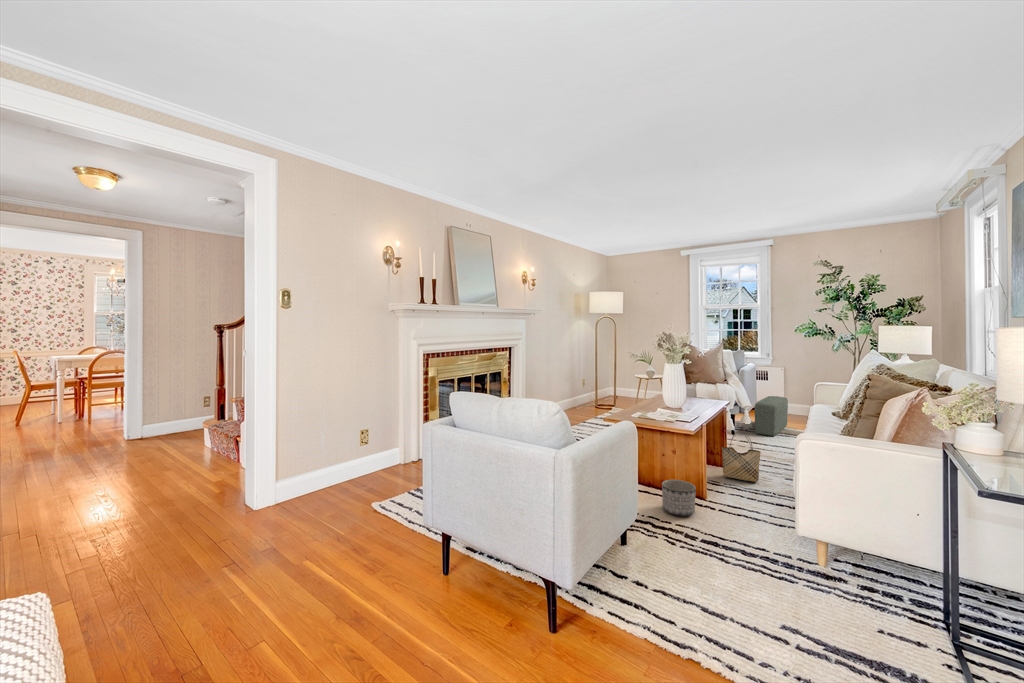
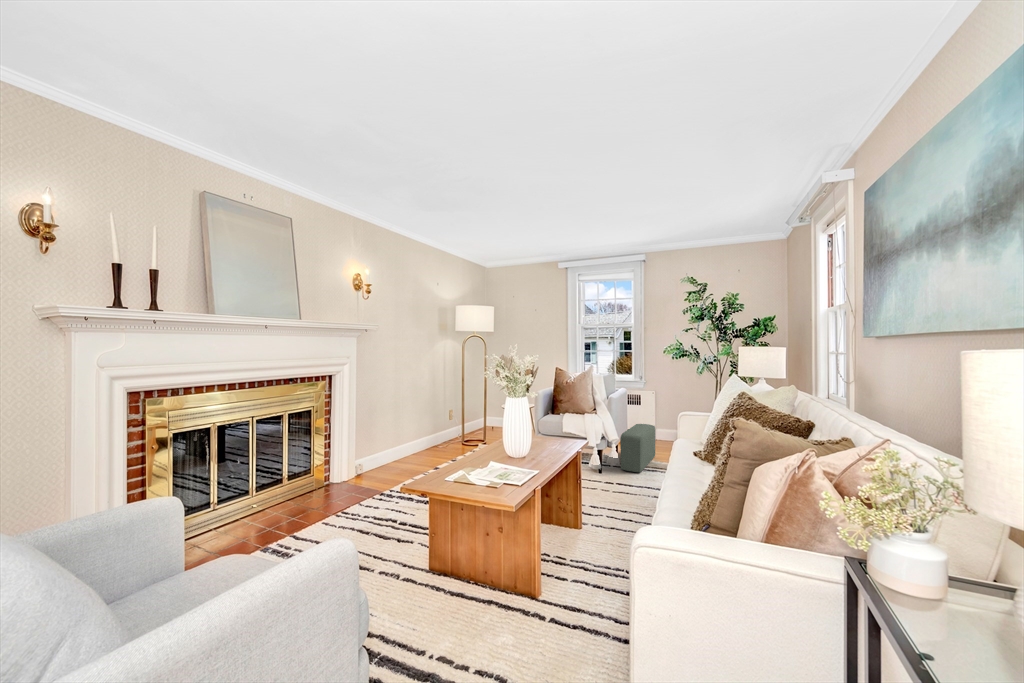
woven basket: present [722,431,761,482] -> none [567,485,614,555]
planter: present [662,480,696,516] -> none [462,581,510,649]

